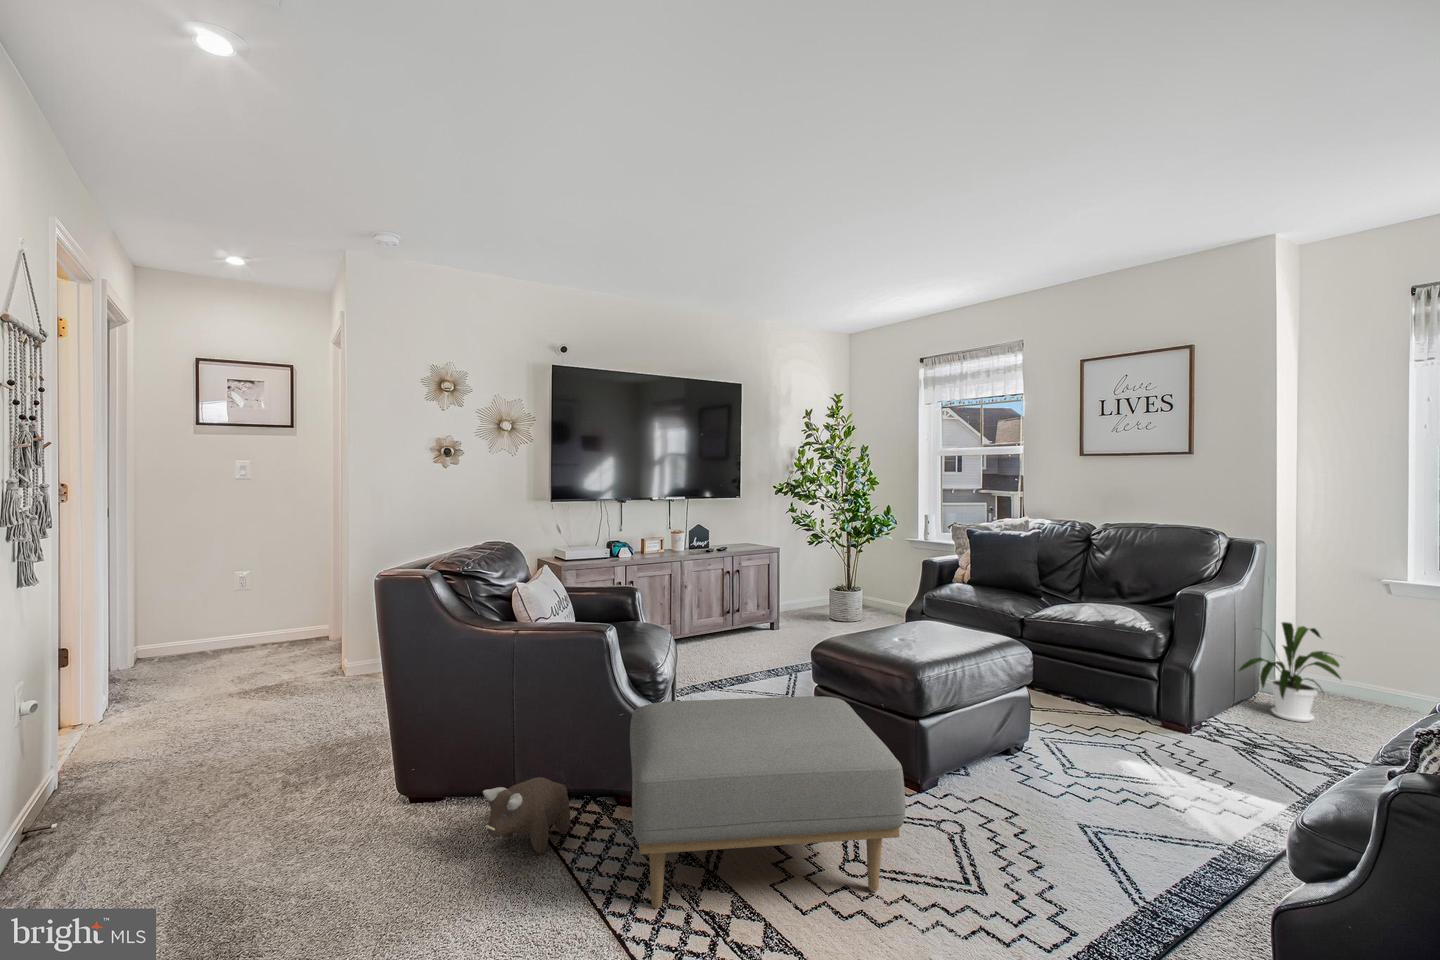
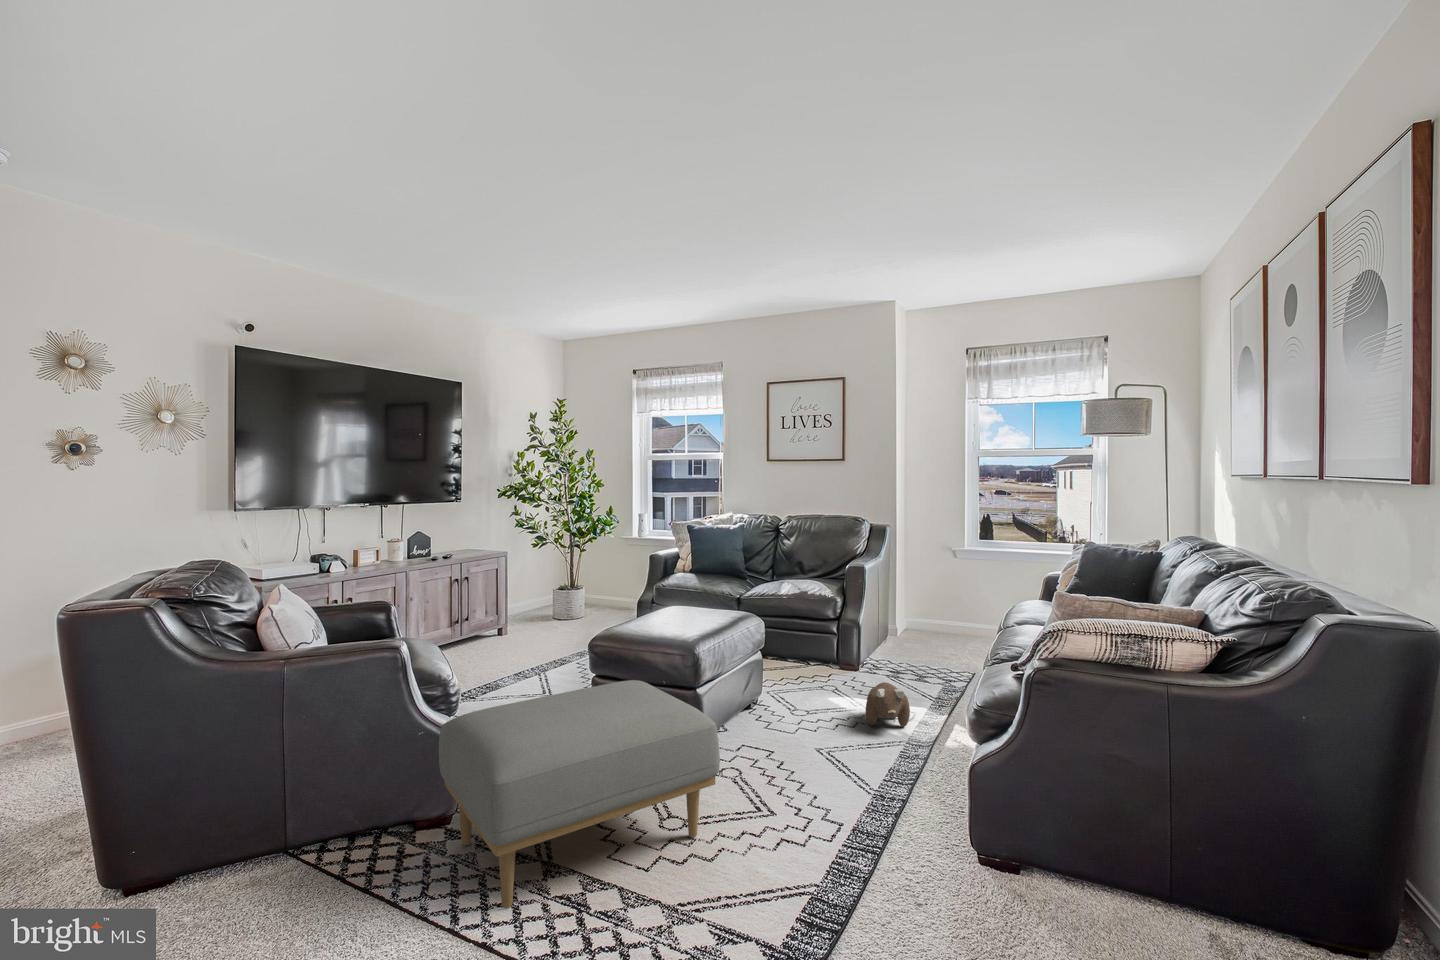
house plant: present [1239,622,1341,722] -> none [888,579,950,651]
plush toy: present [483,777,570,854] -> present [866,682,910,727]

